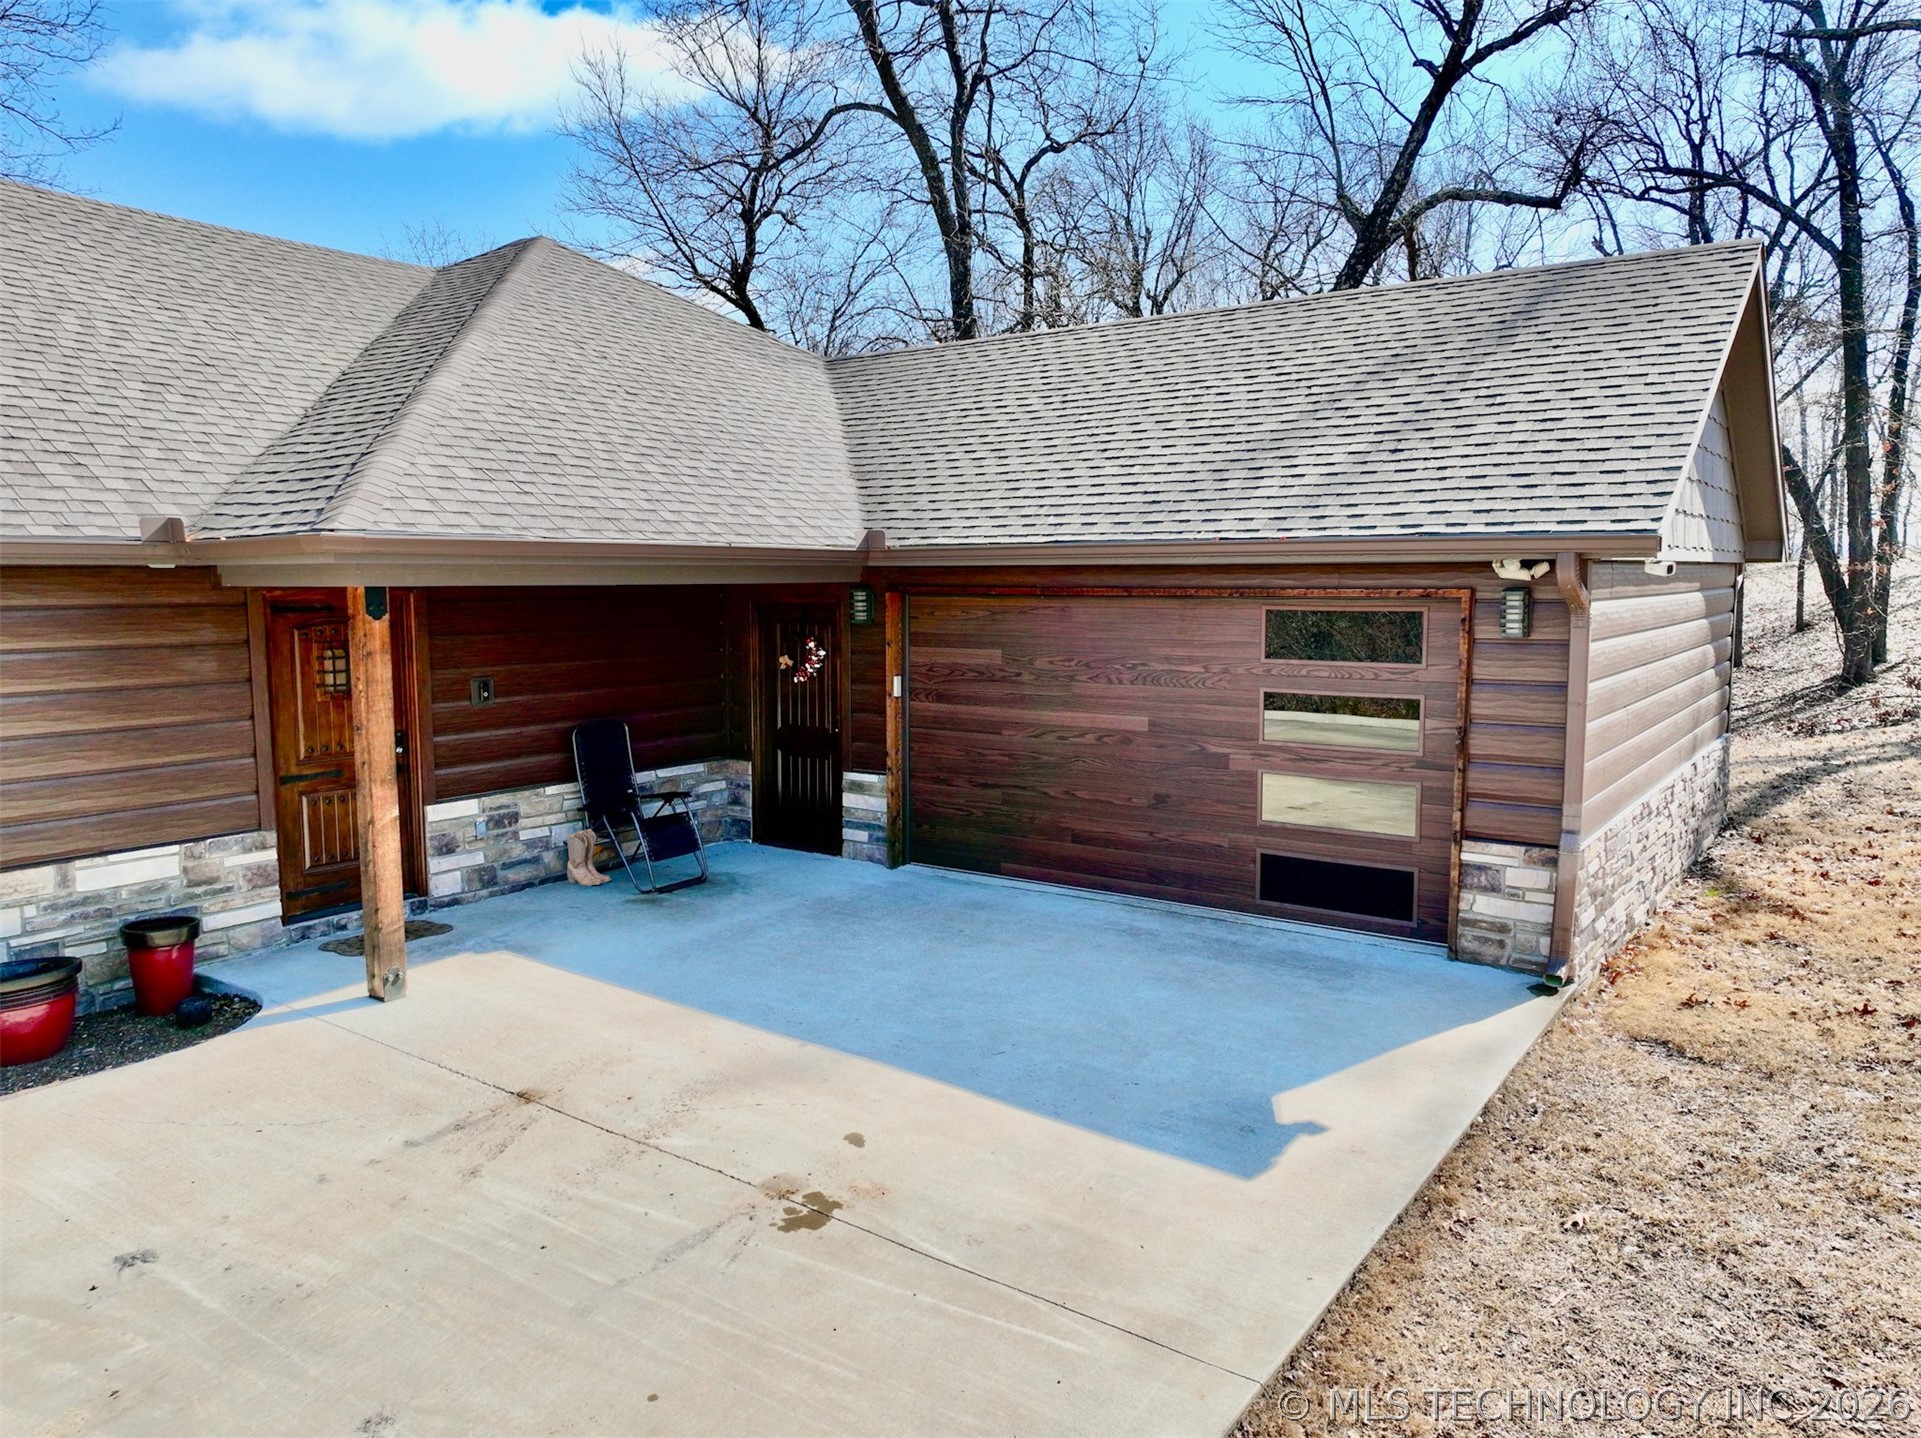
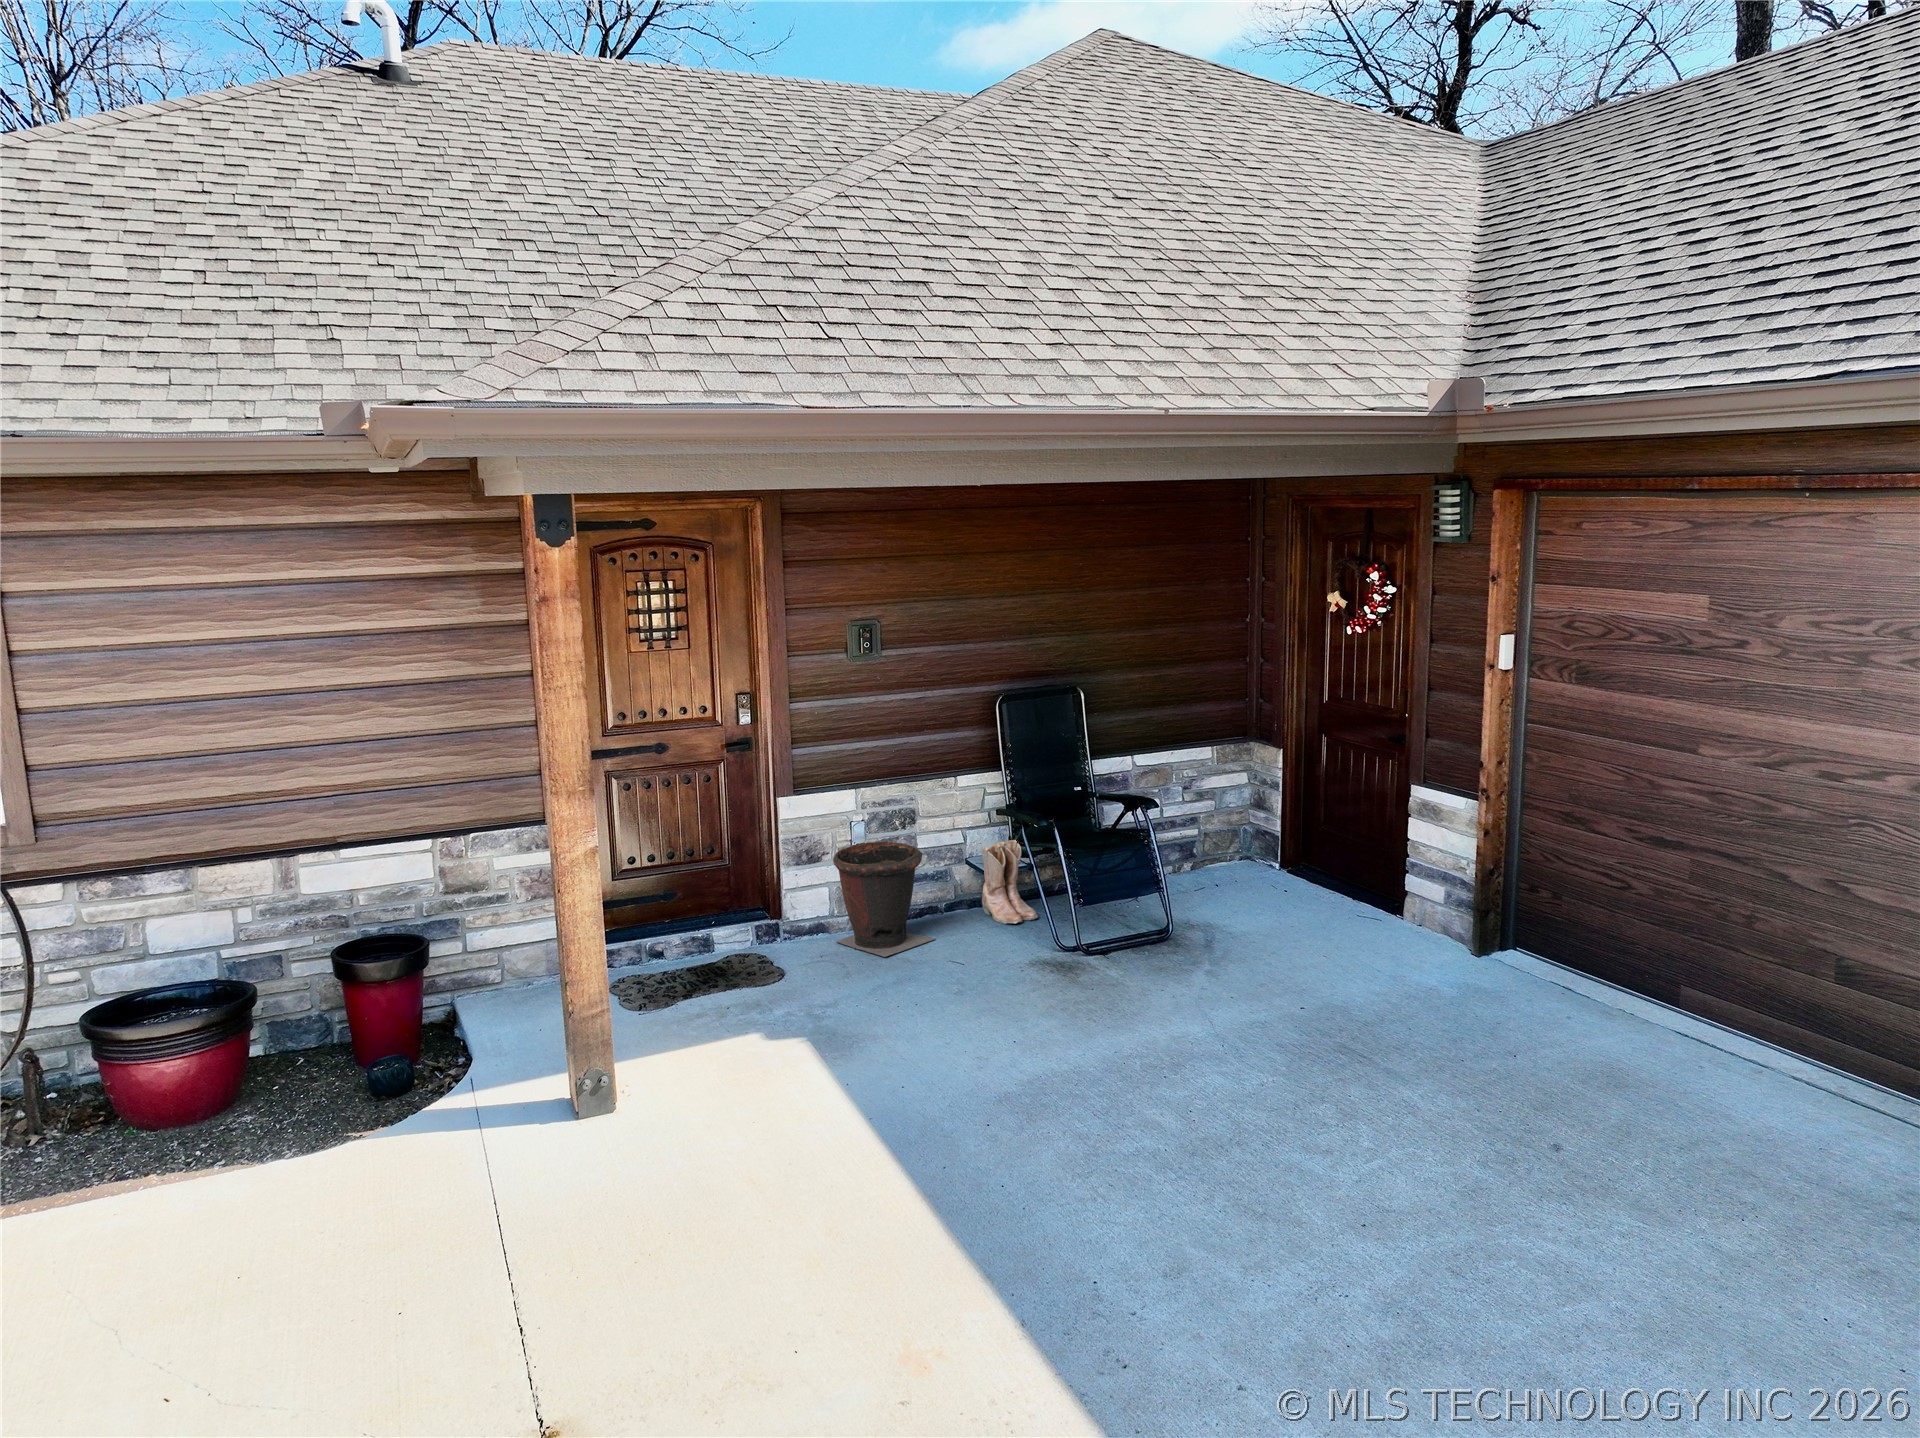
bucket: none [471,834,548,910] -> present [833,842,935,957]

